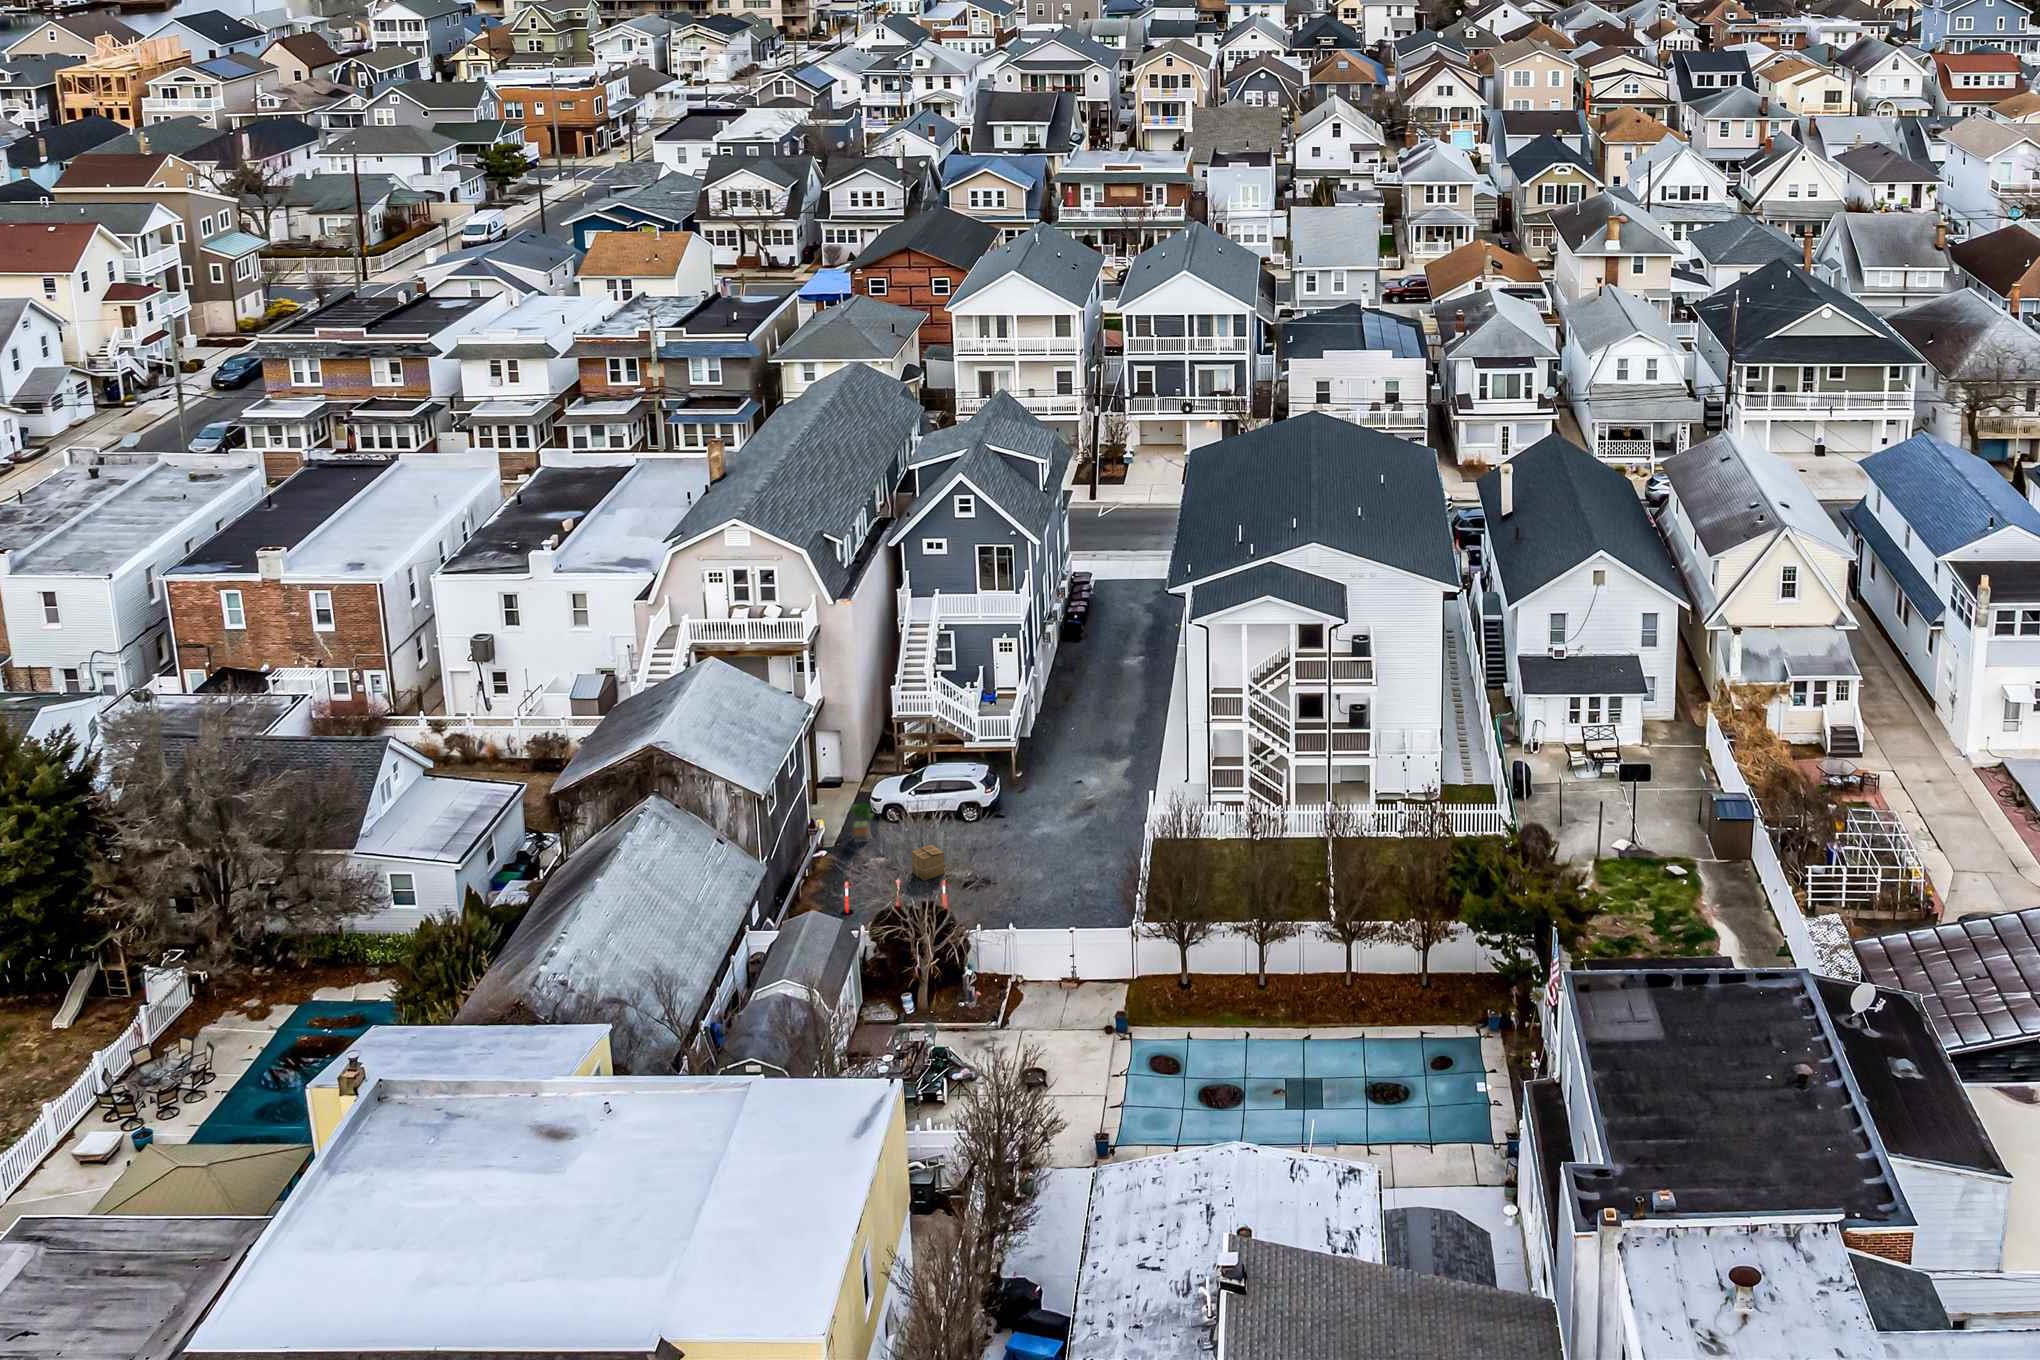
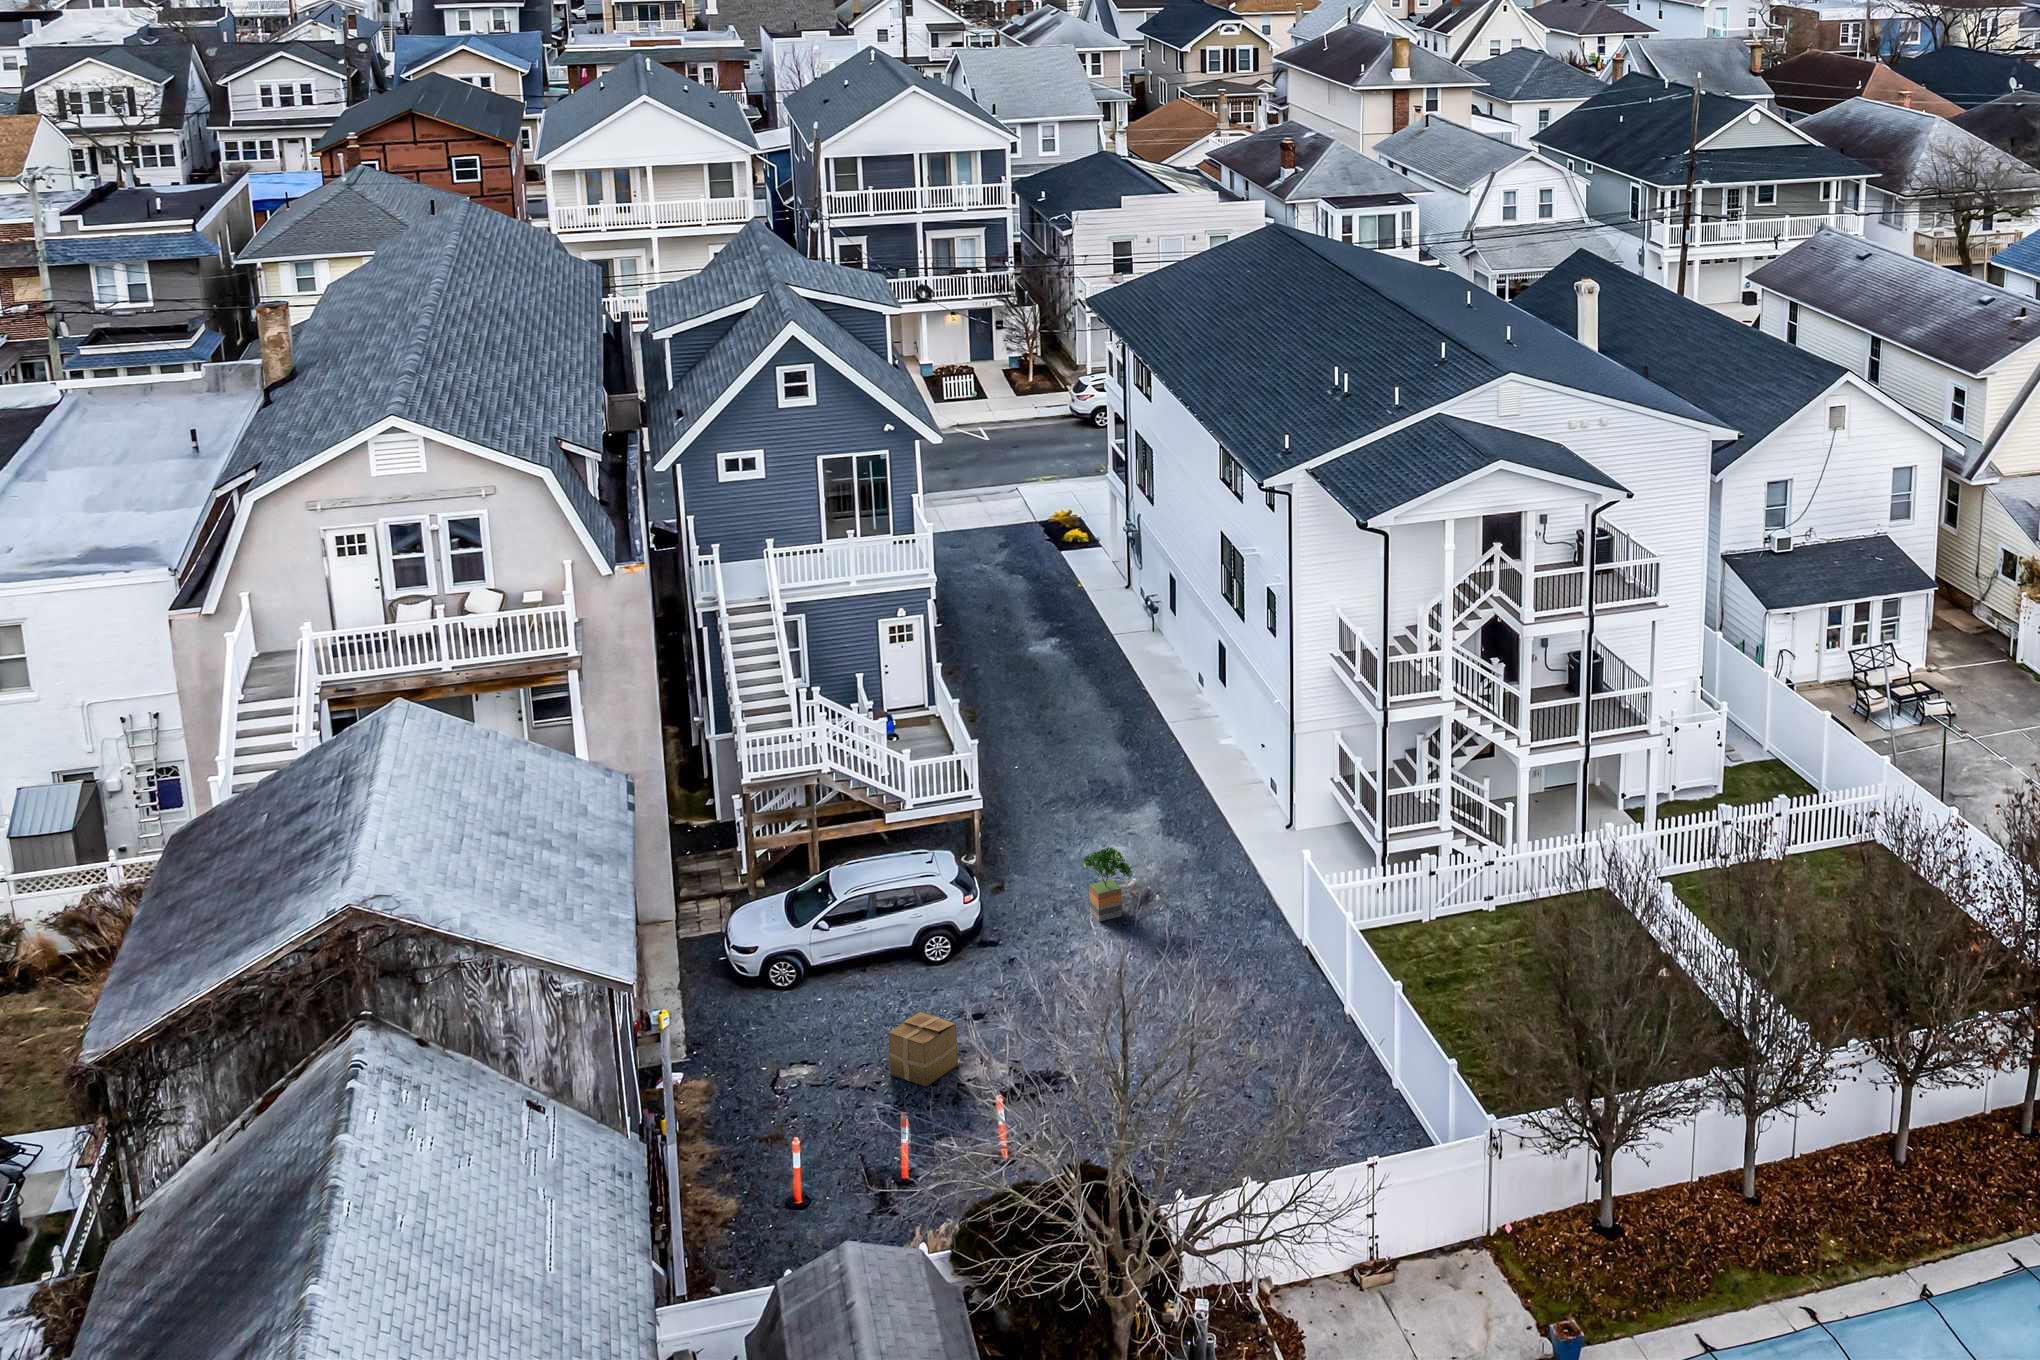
potted tree: present [849,803,872,842] -> present [1083,847,1131,922]

